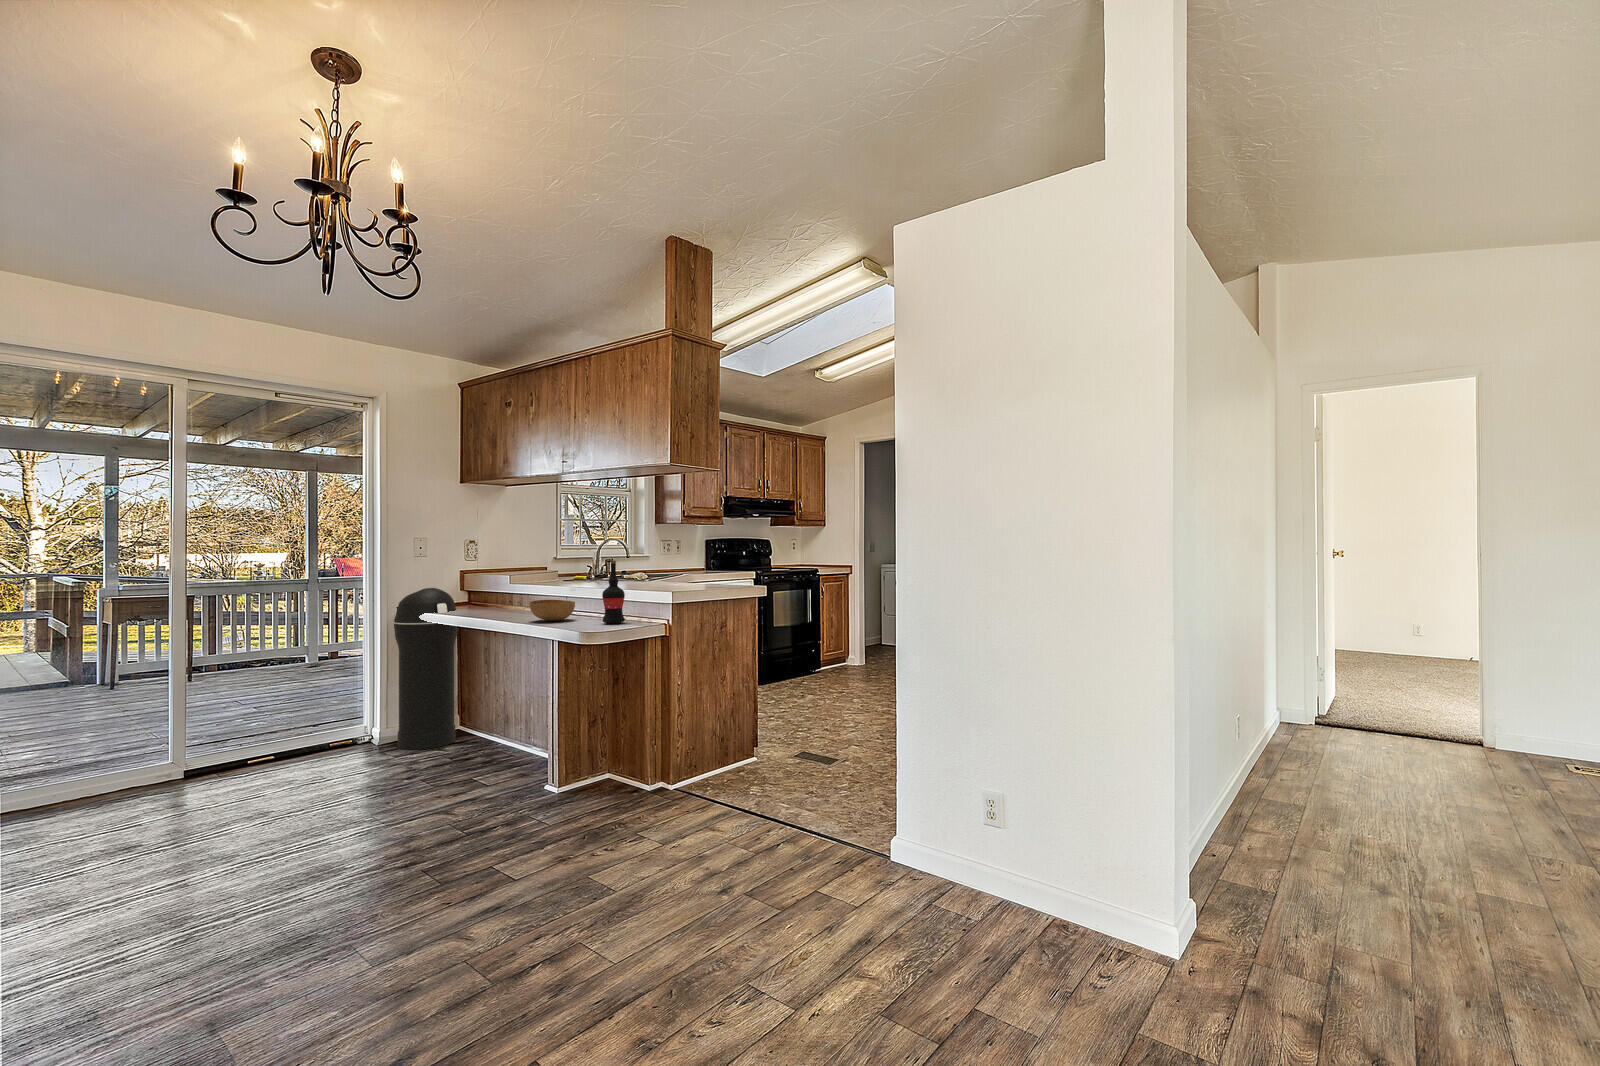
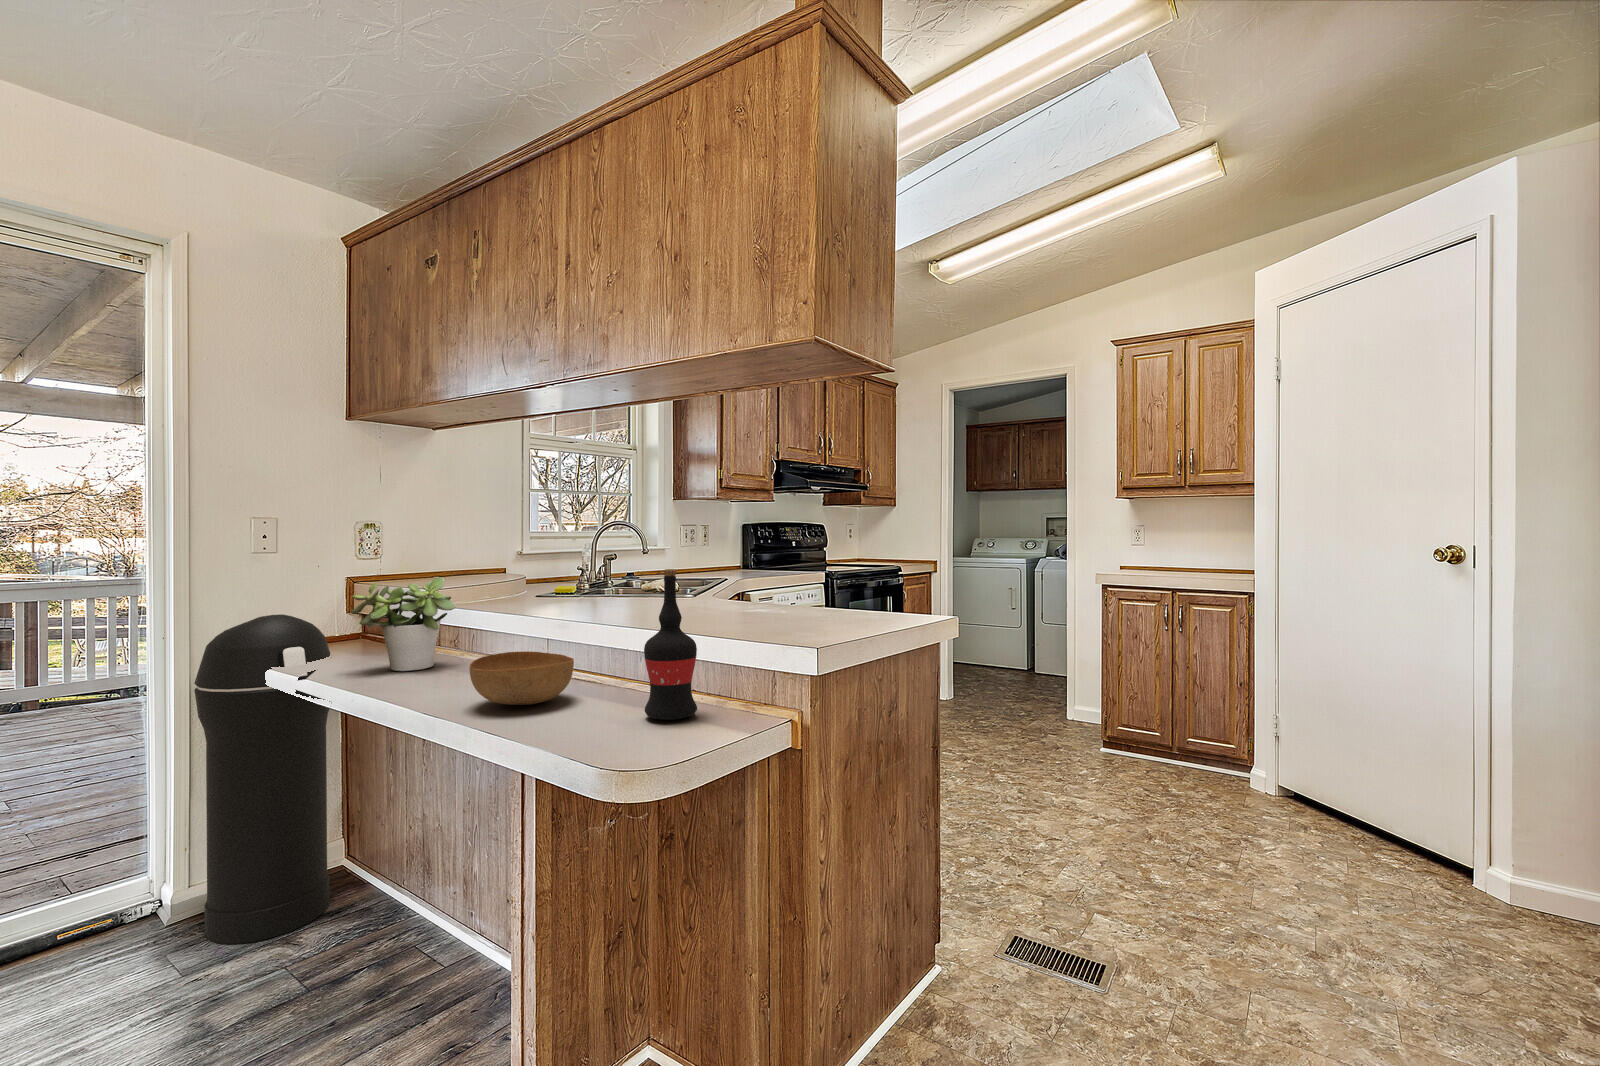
potted plant: none [472,568,521,614] -> present [351,577,456,671]

